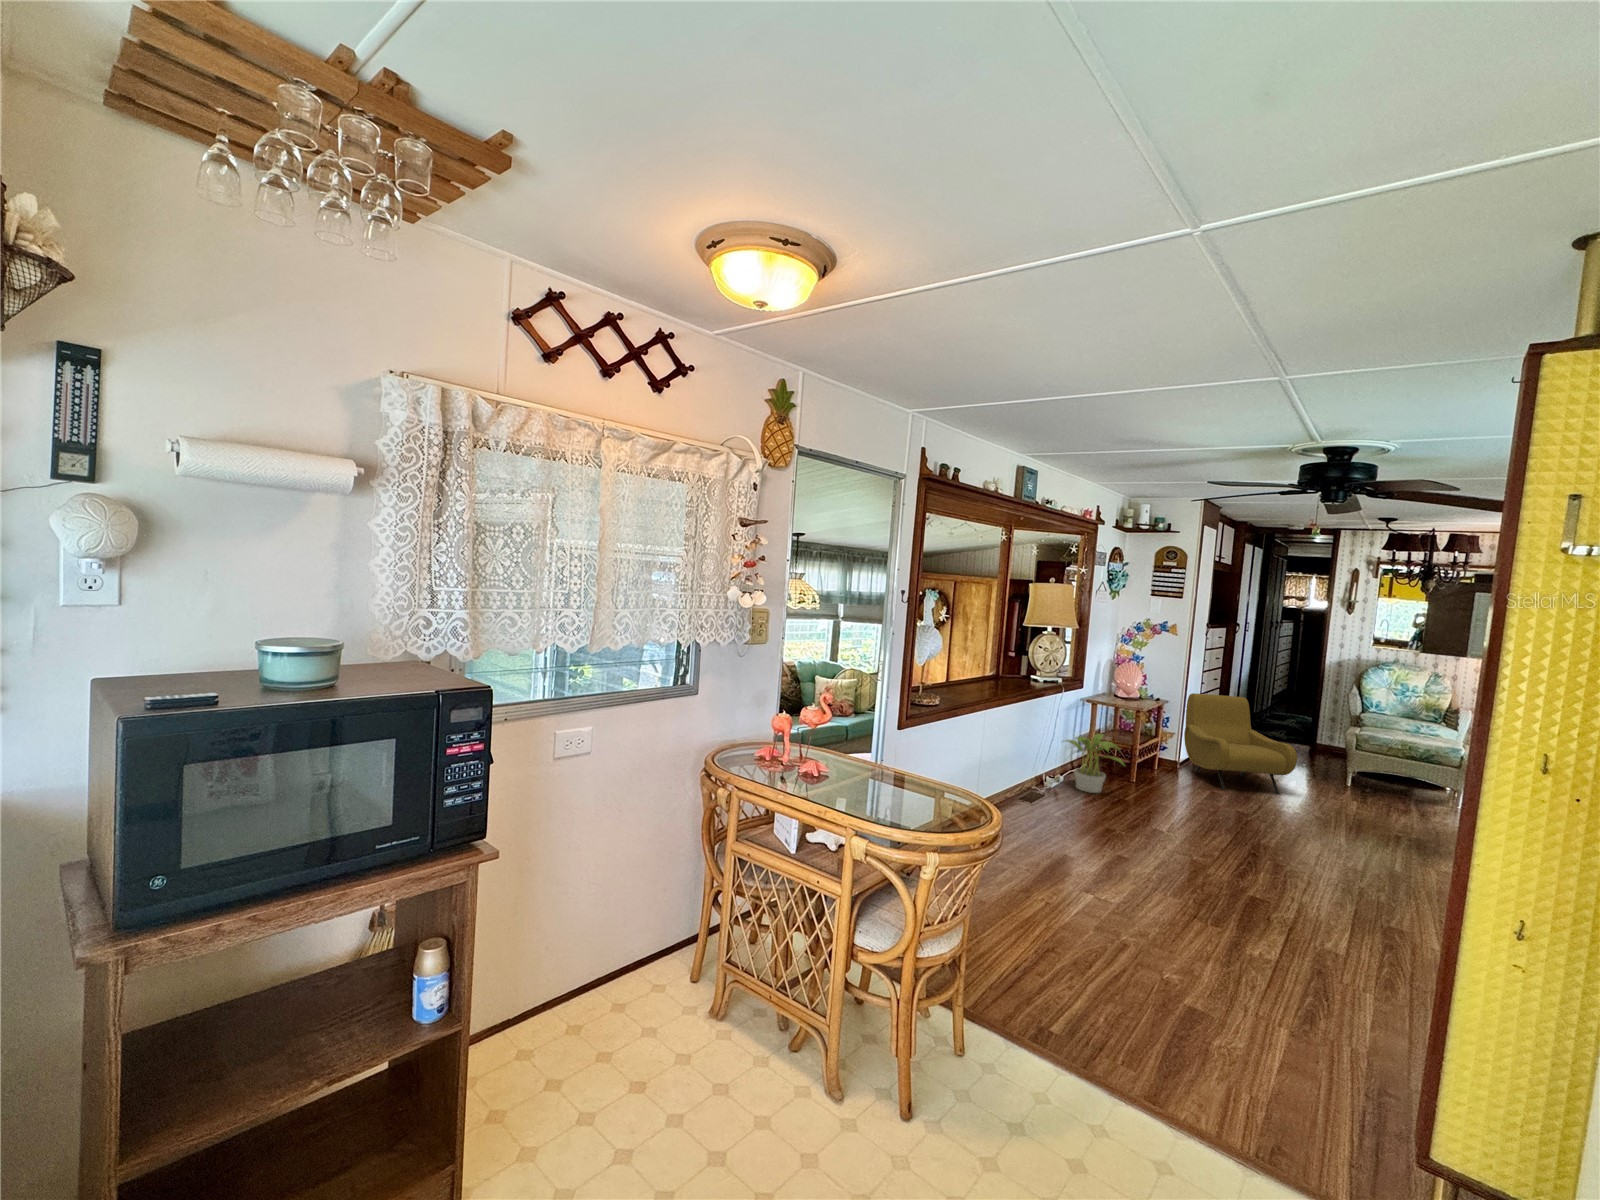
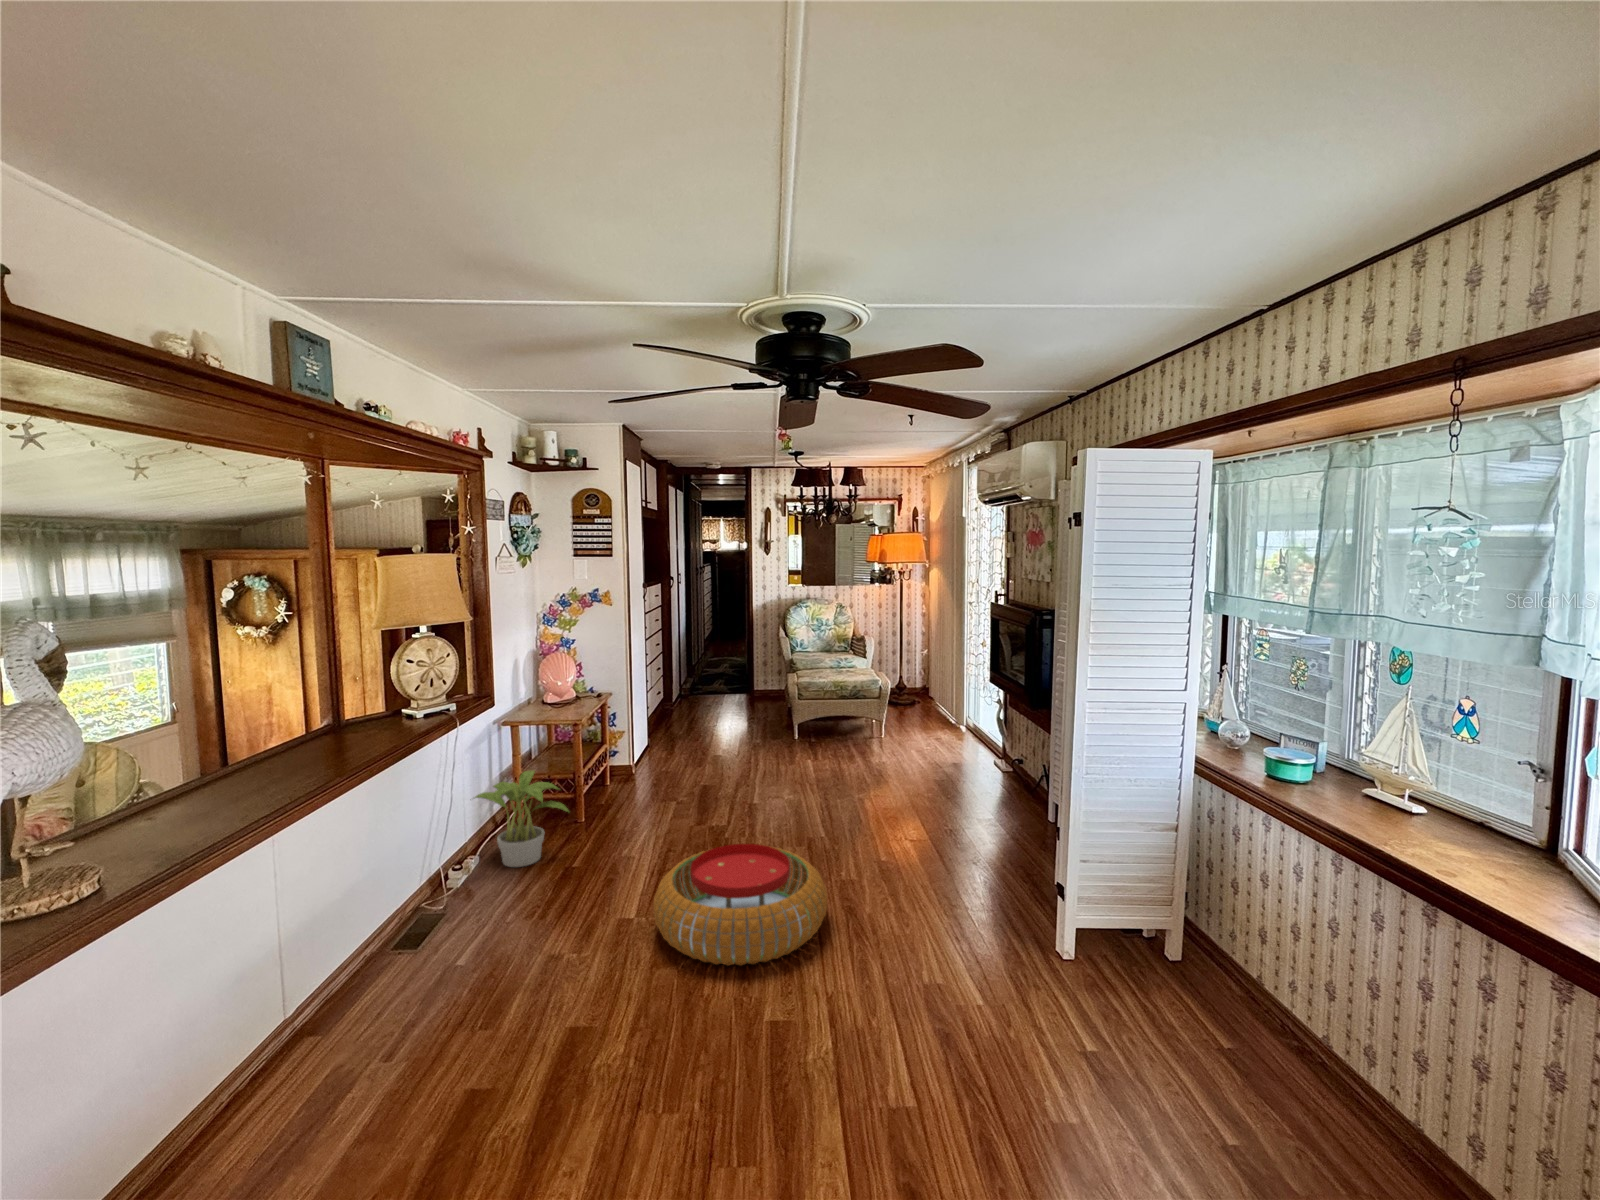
armchair: present [1184,693,1297,794] -> none [633,667,754,789]
pouf: none [1177,809,1324,889] -> present [653,844,827,965]

